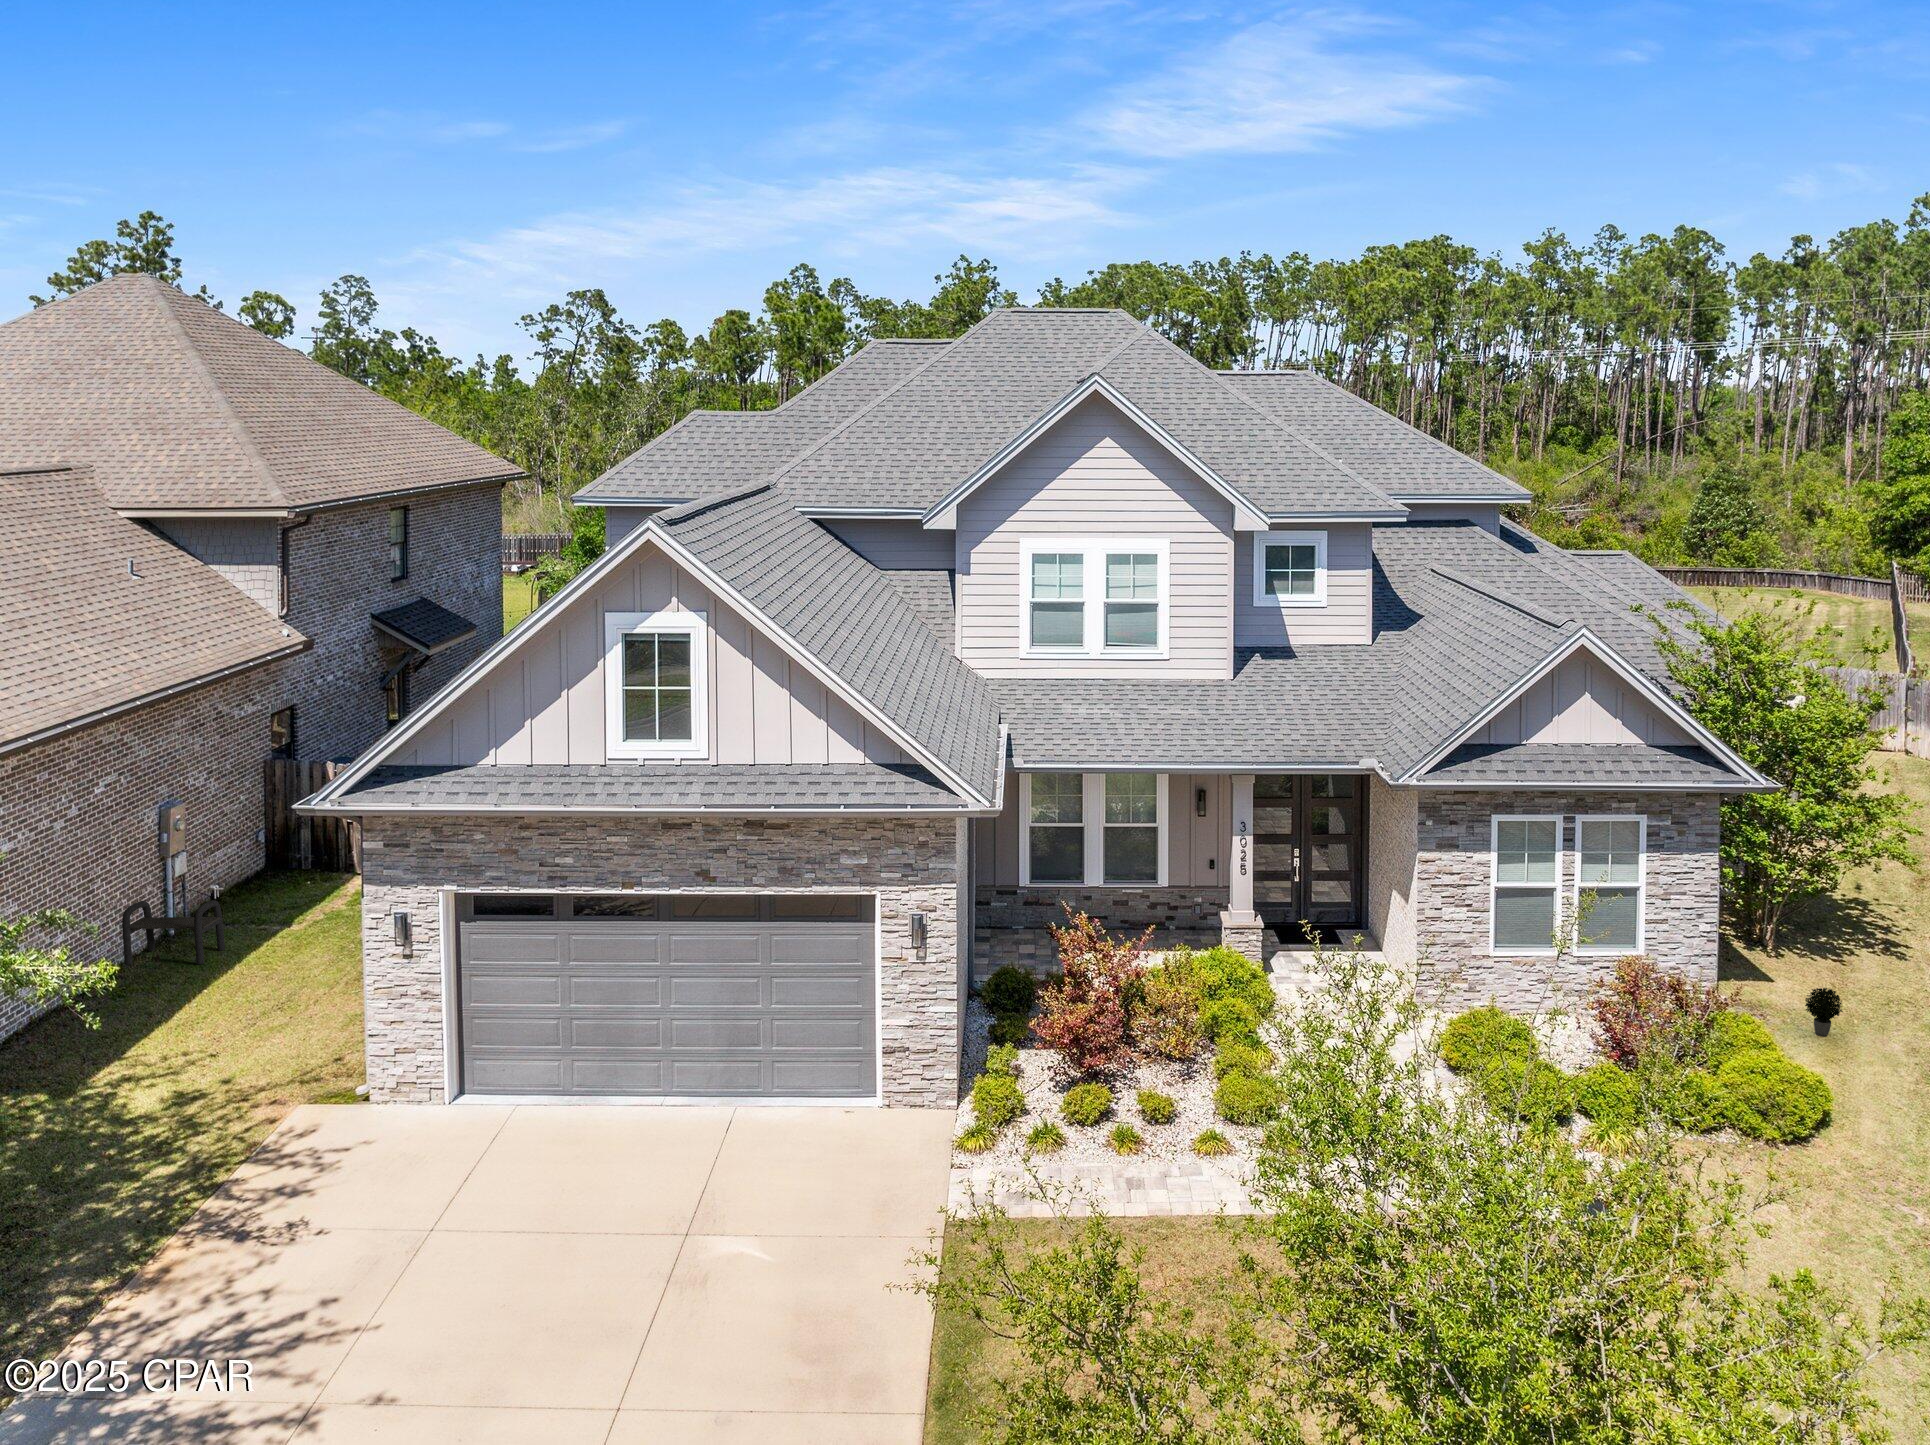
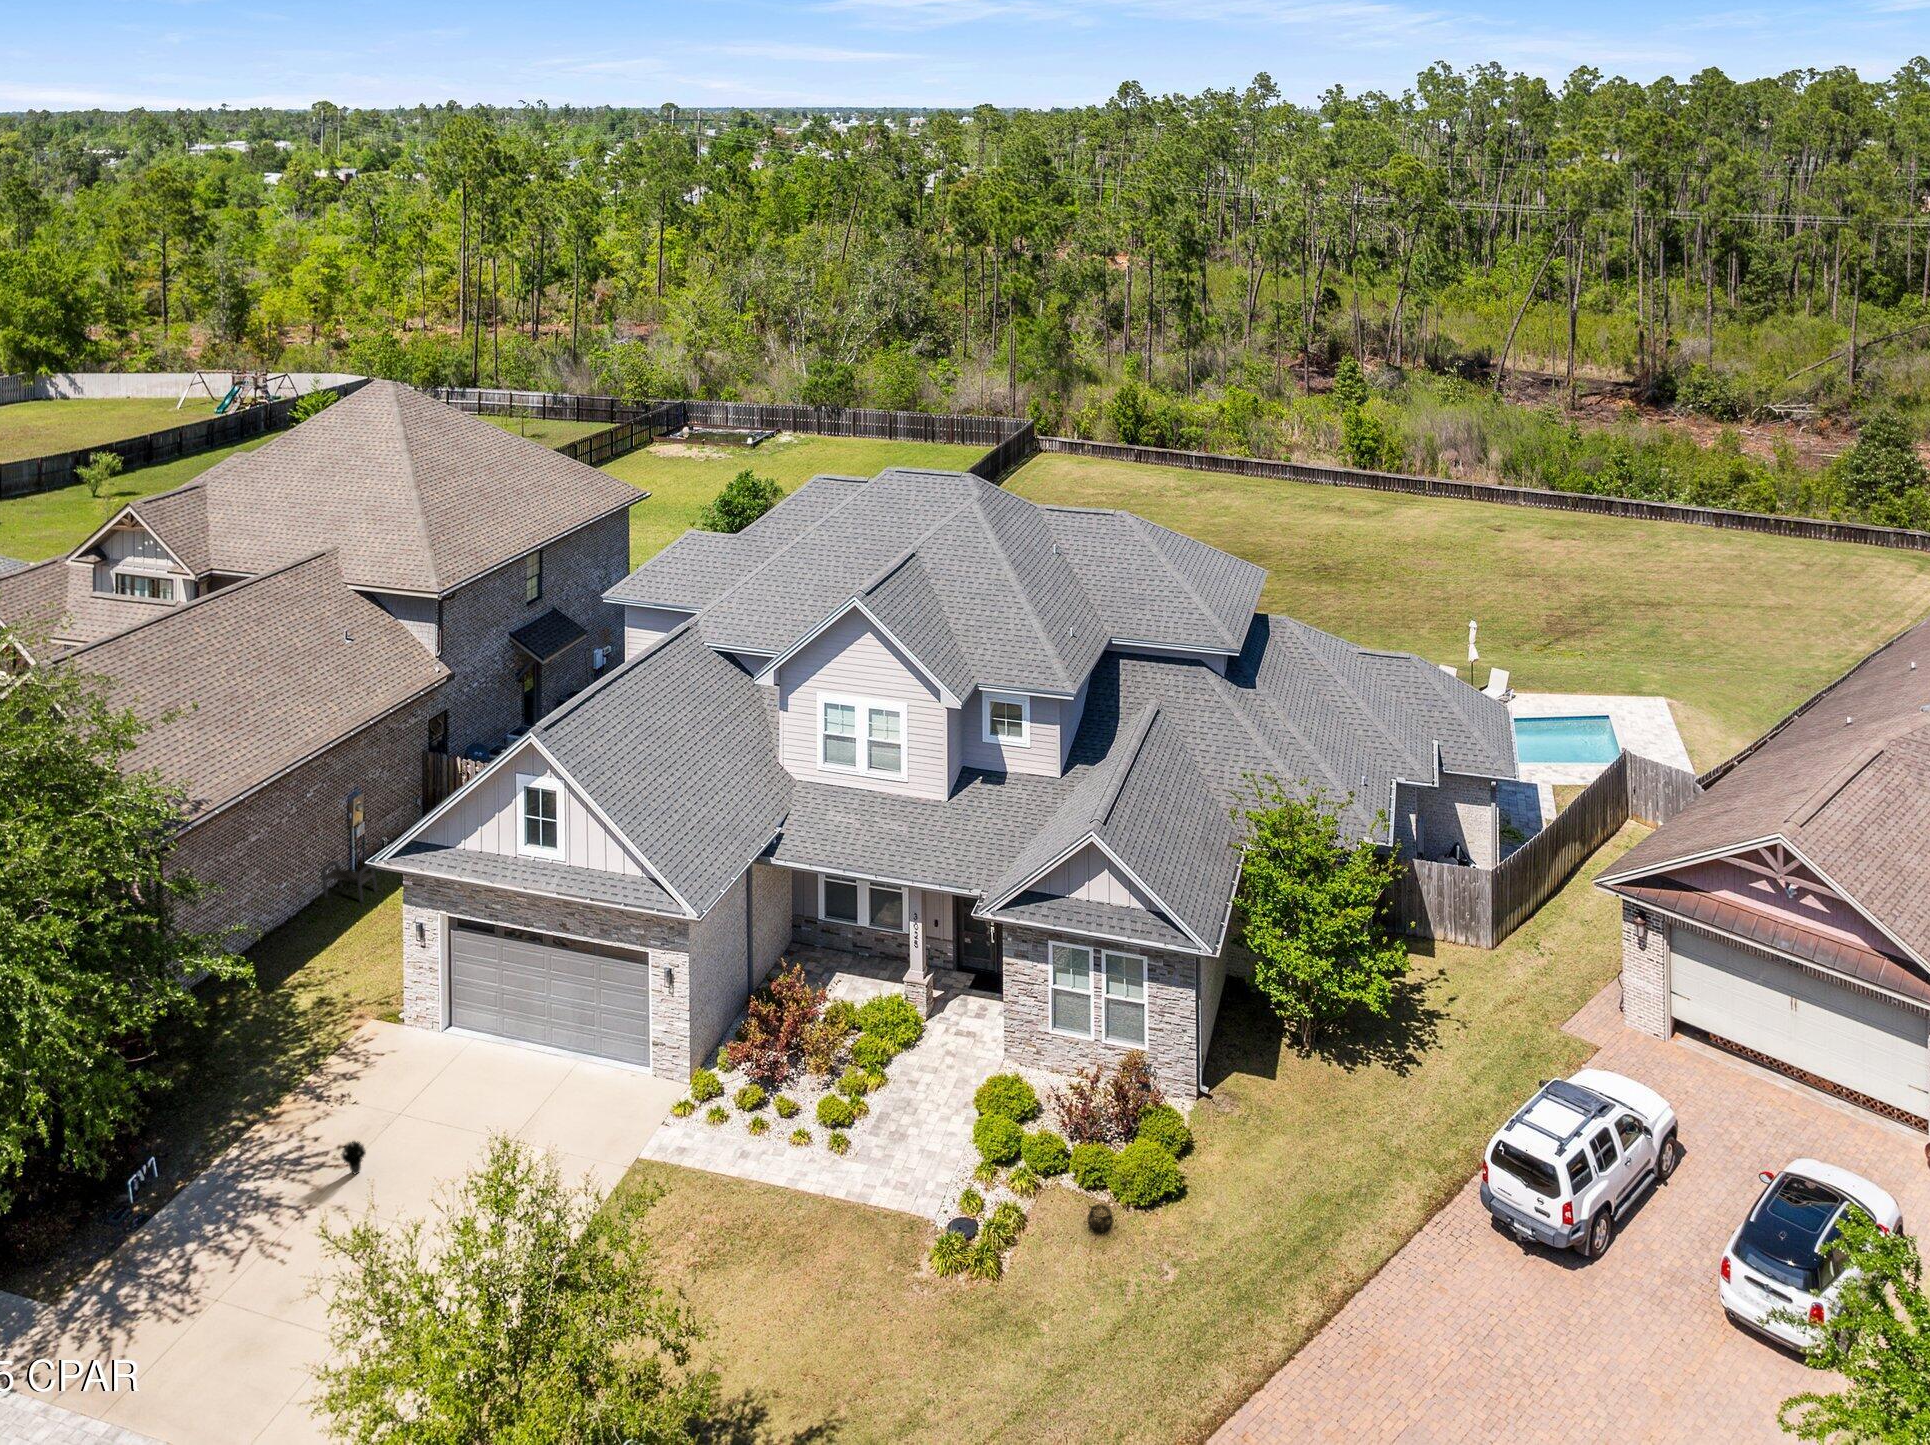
potted plant: present [1805,988,1843,1037] -> present [341,1141,366,1174]
woven basket: none [1806,1177,1857,1229] -> present [1088,1204,1113,1235]

